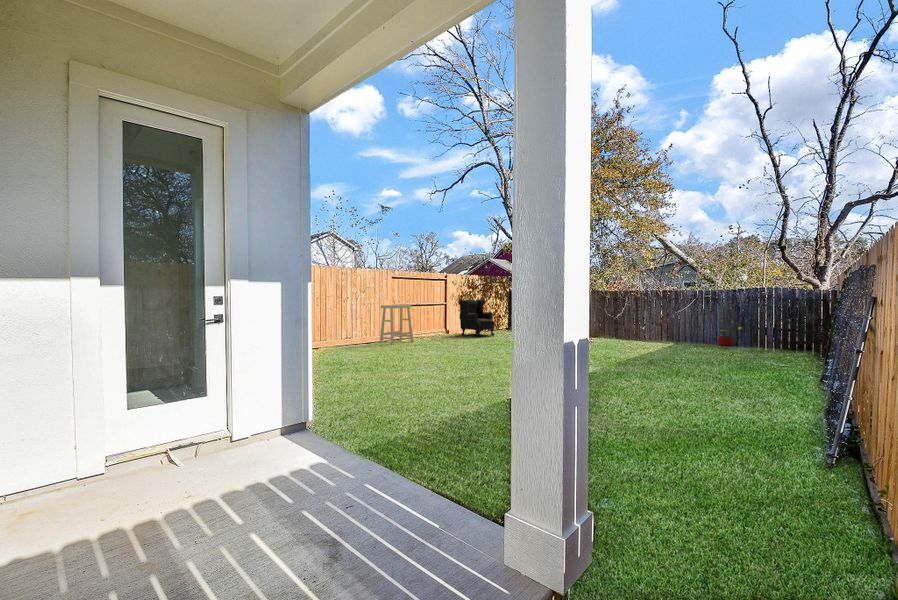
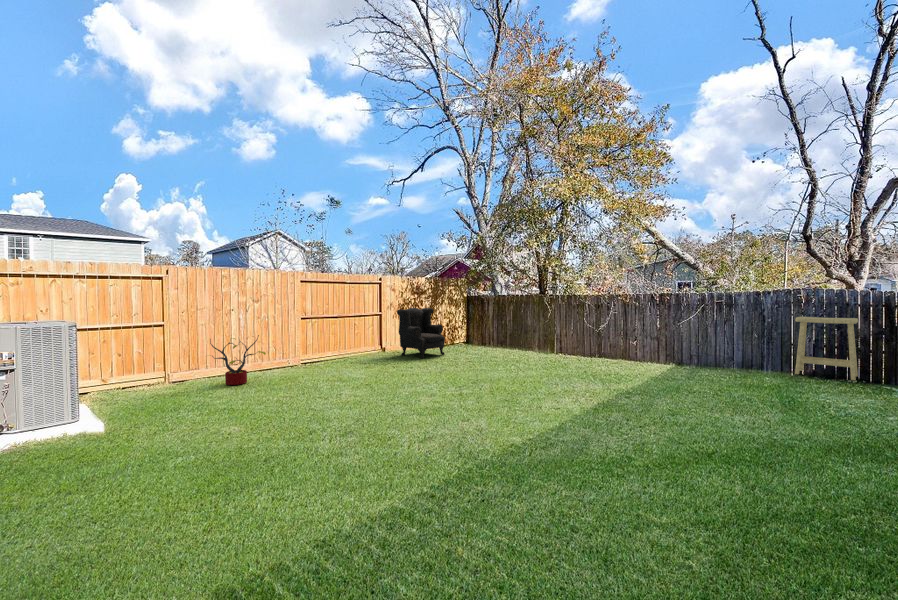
stool: present [380,304,413,345] -> present [795,317,858,380]
decorative plant: present [717,316,742,345] -> present [210,335,266,385]

